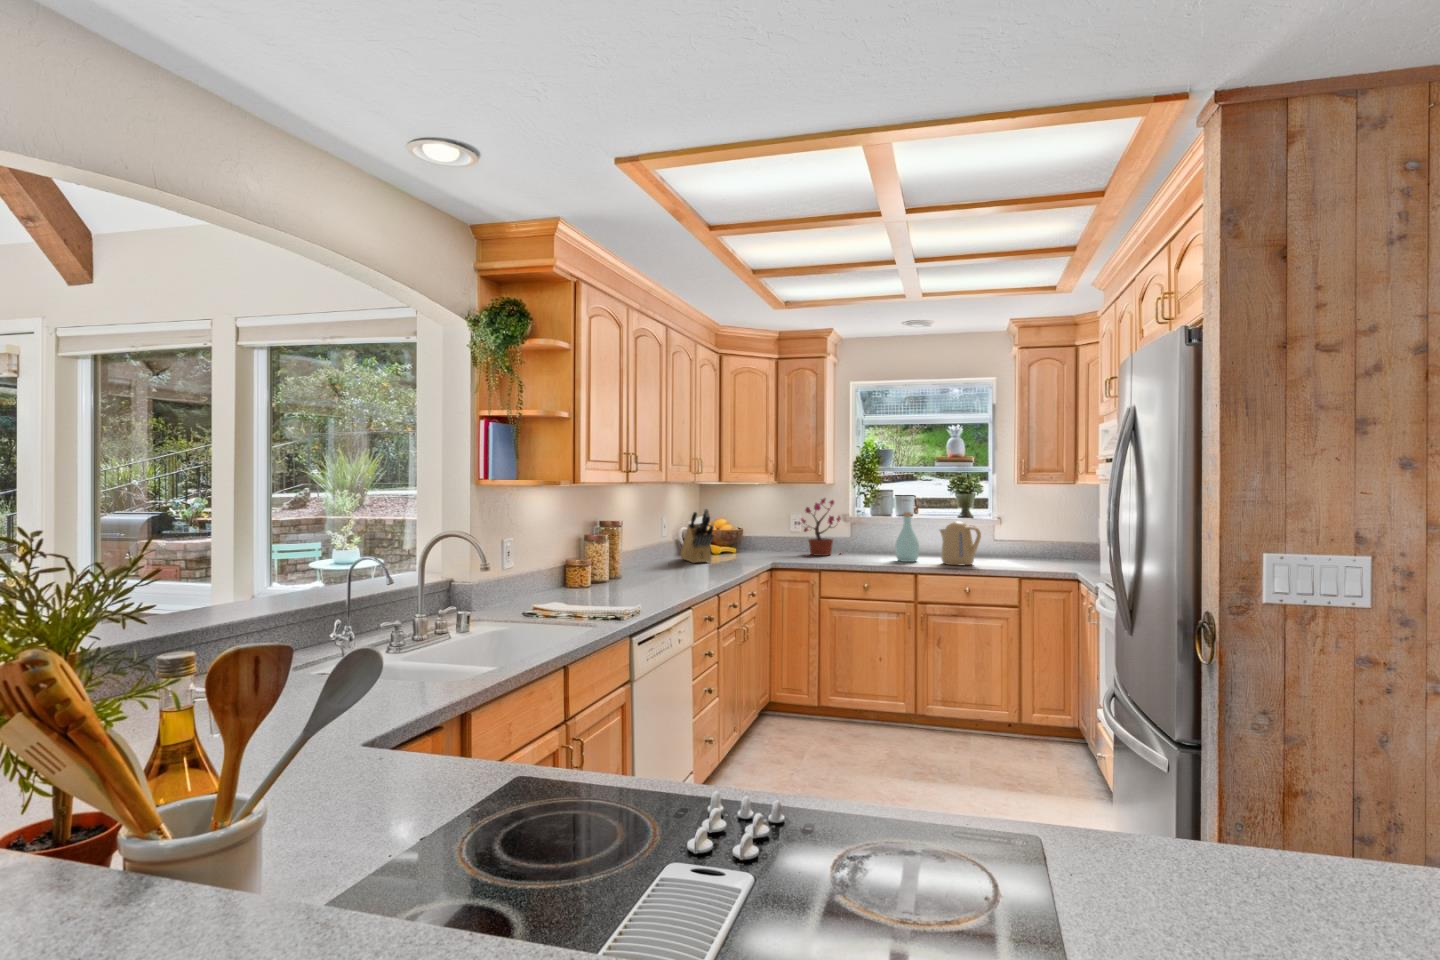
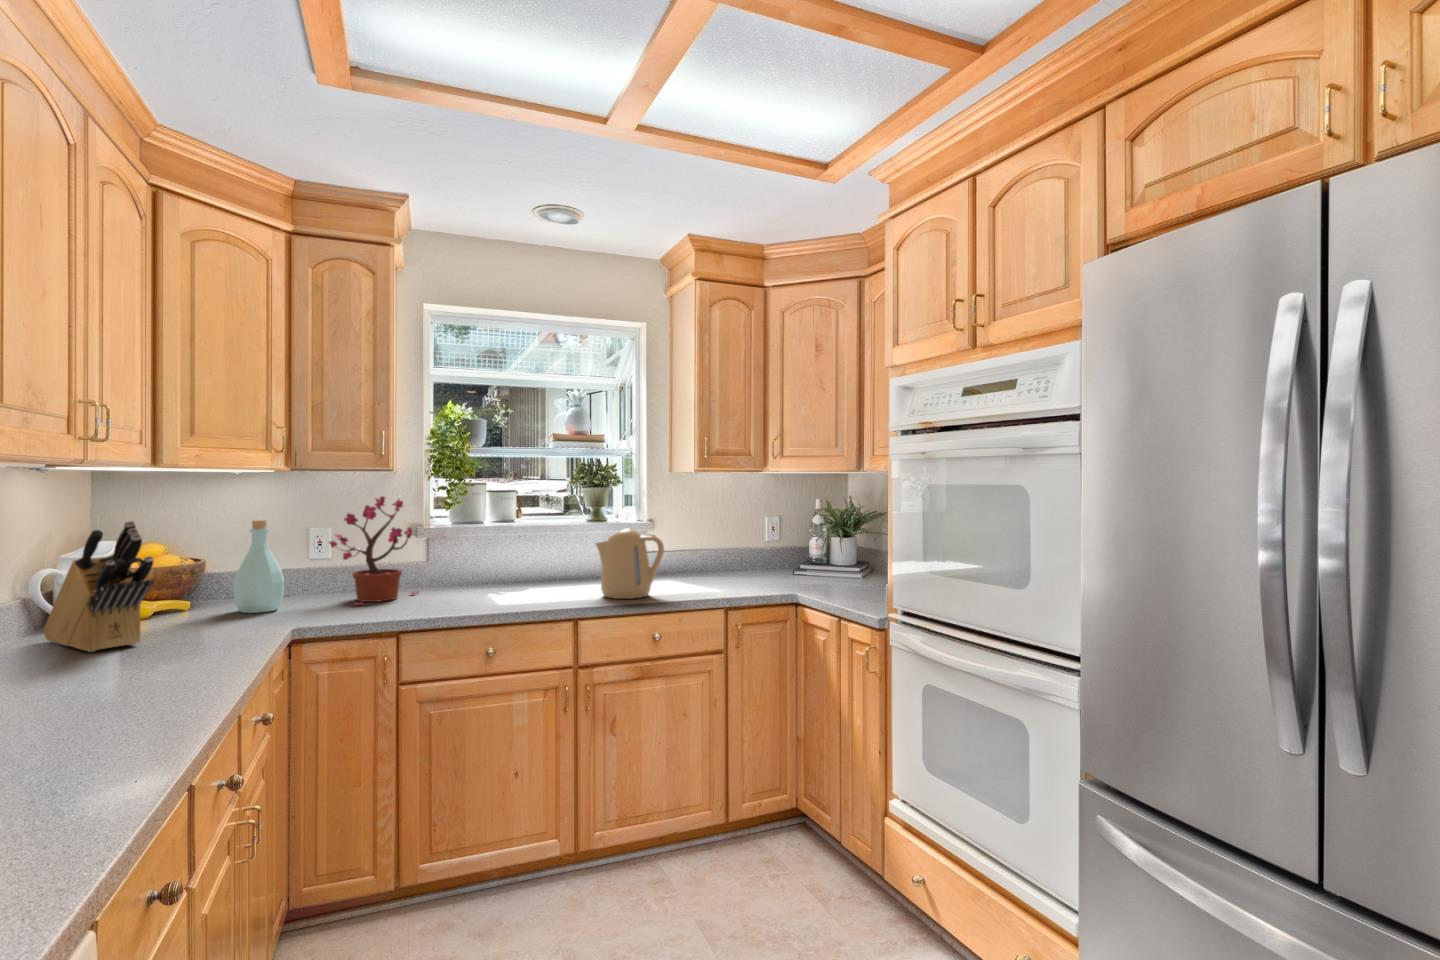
bottle: present [895,512,919,562] -> present [234,520,284,613]

